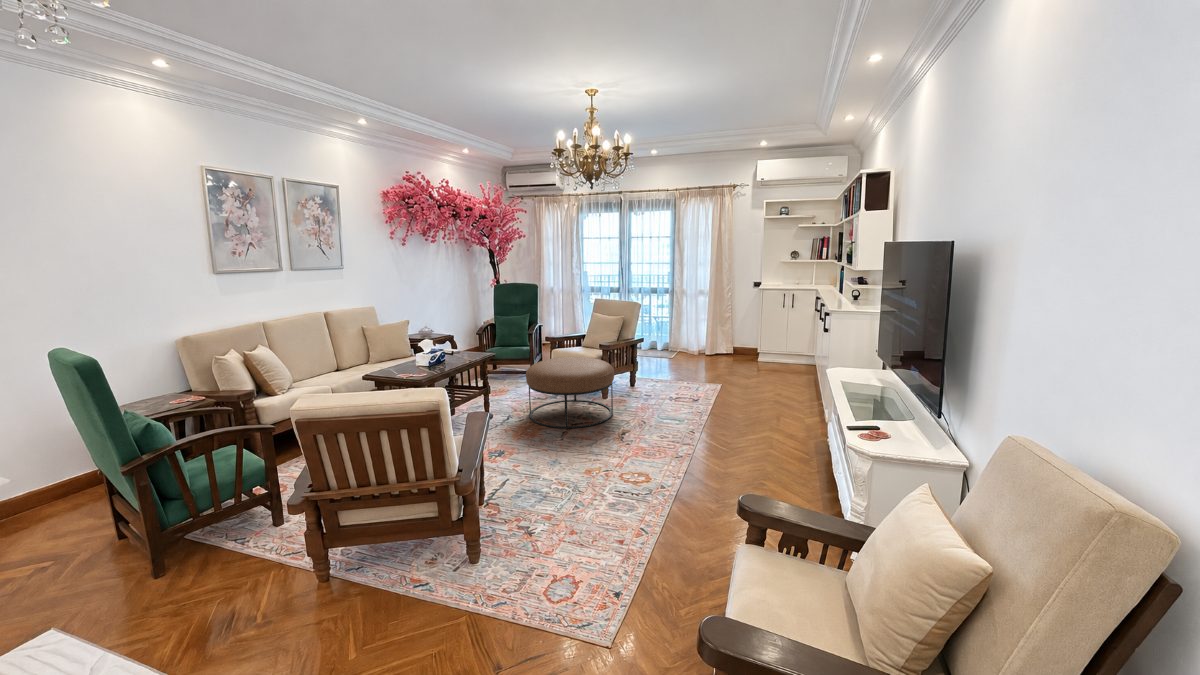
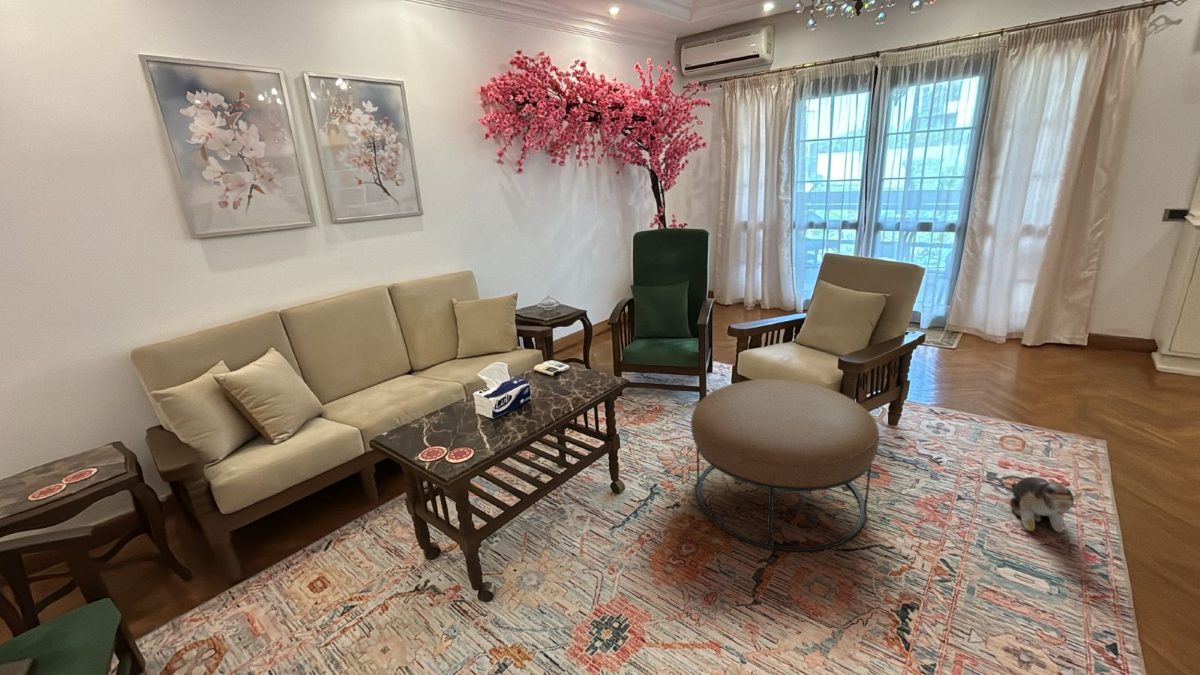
plush toy: none [674,386,692,412] -> present [1010,477,1082,533]

